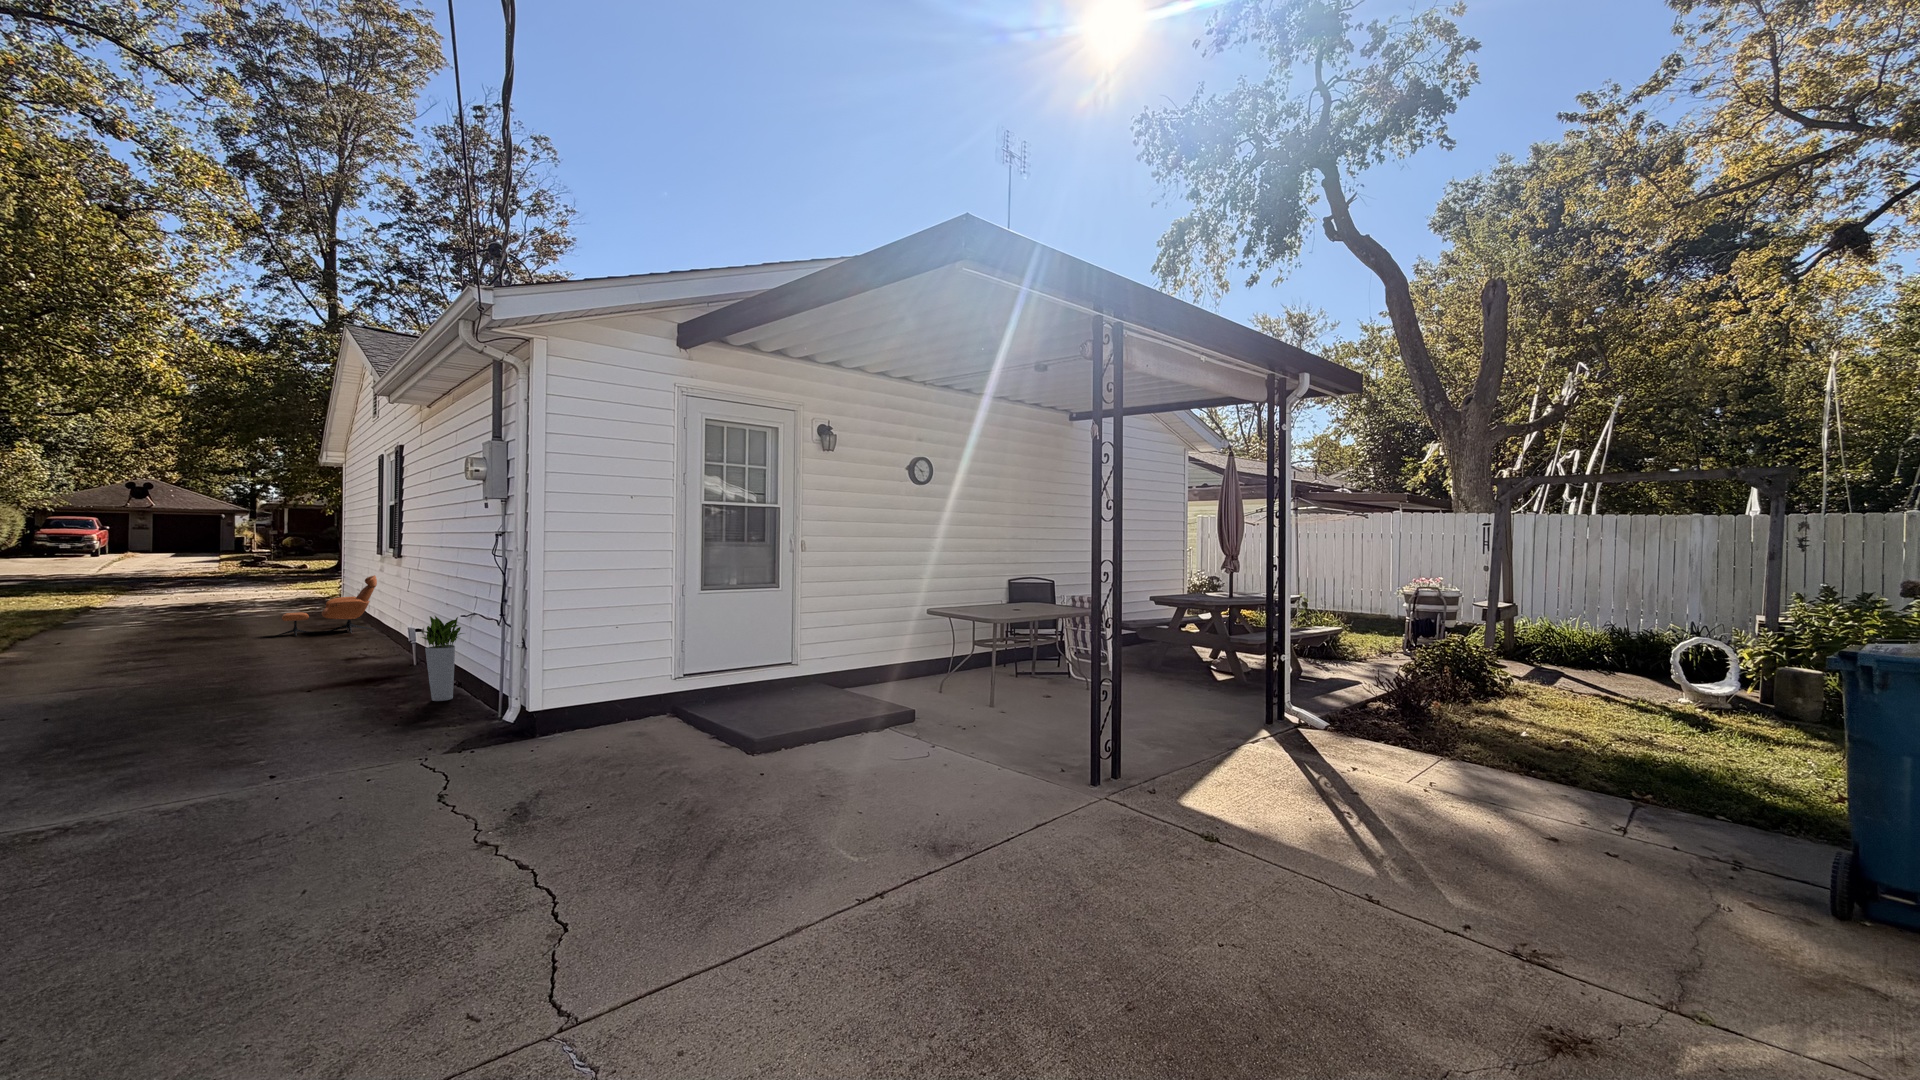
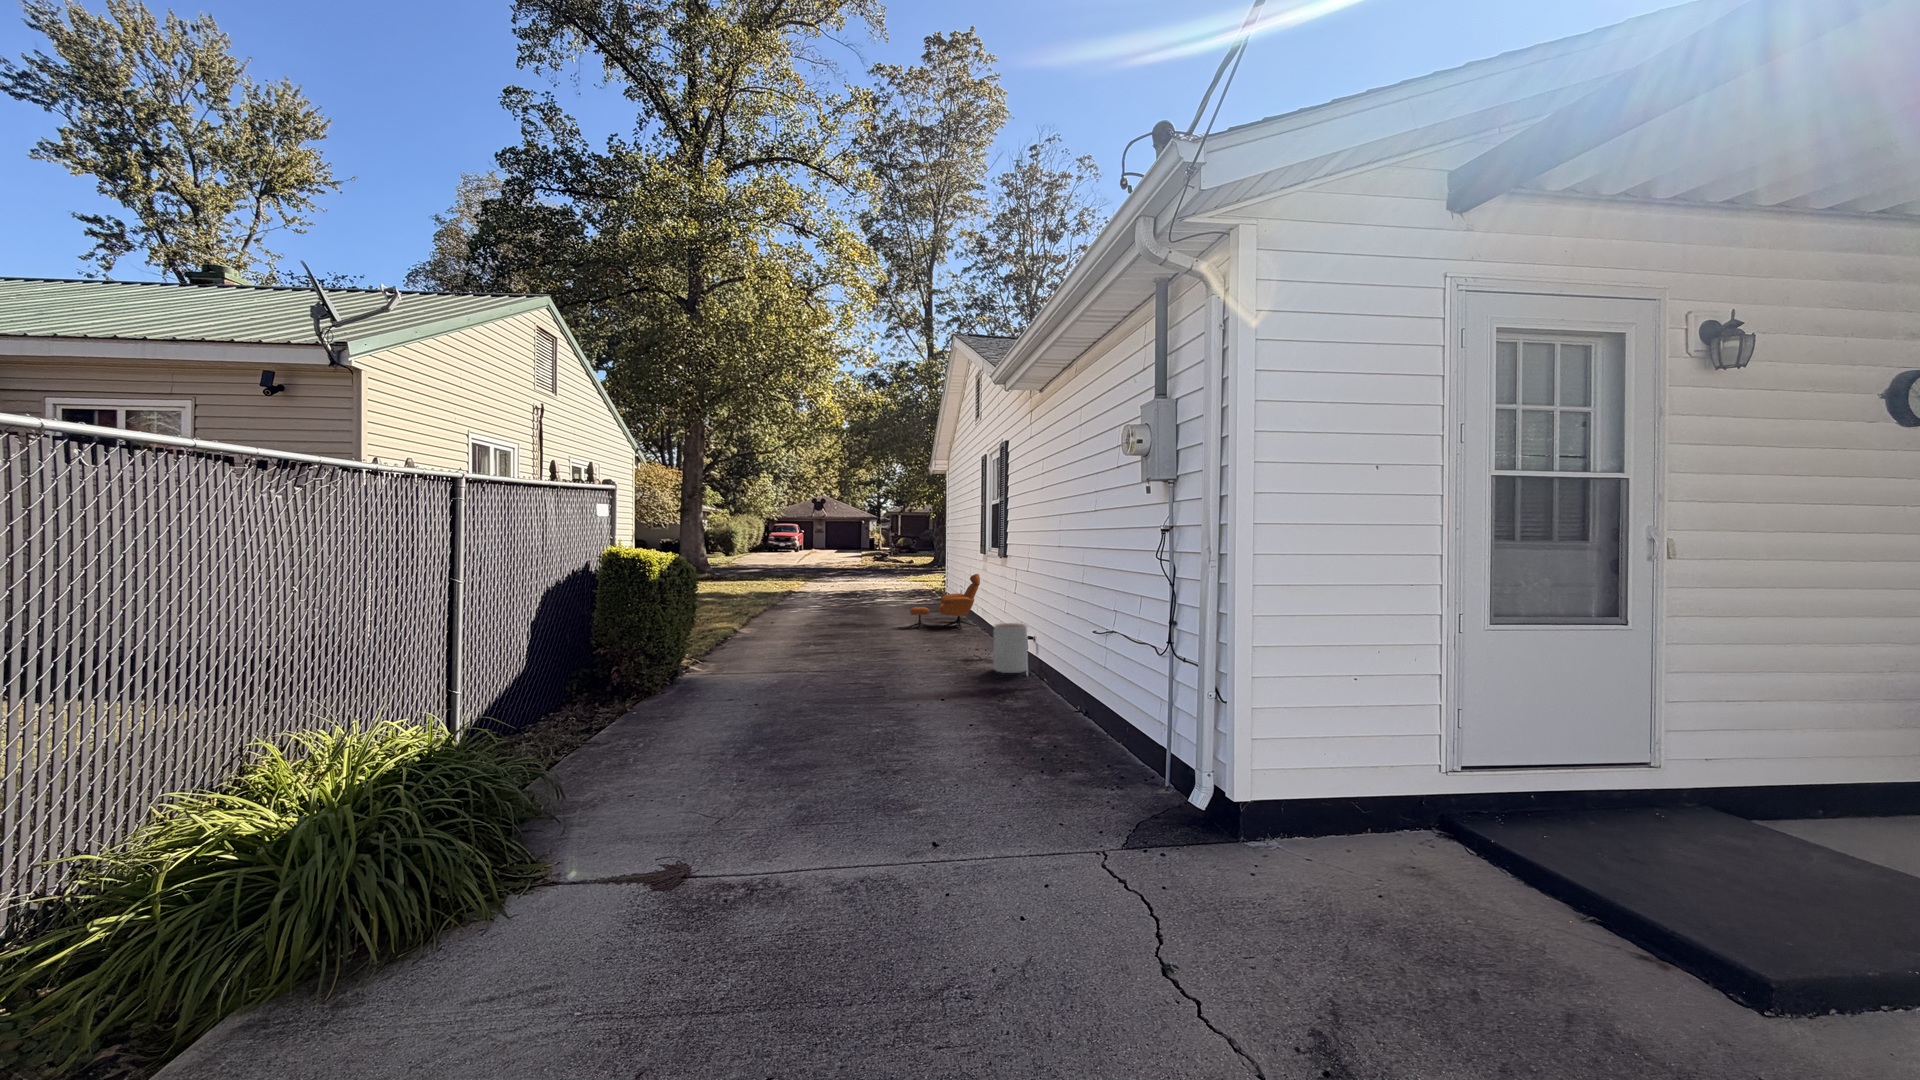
planter: present [422,616,463,701] -> none [1065,636,1120,749]
bucket: none [372,618,414,663] -> present [993,623,1027,673]

